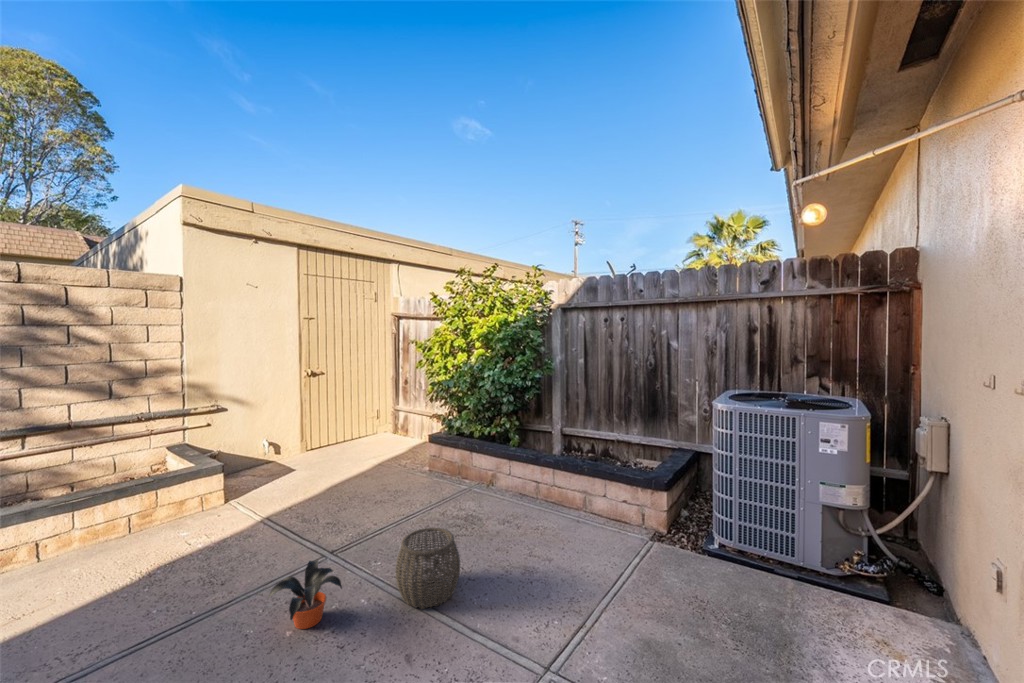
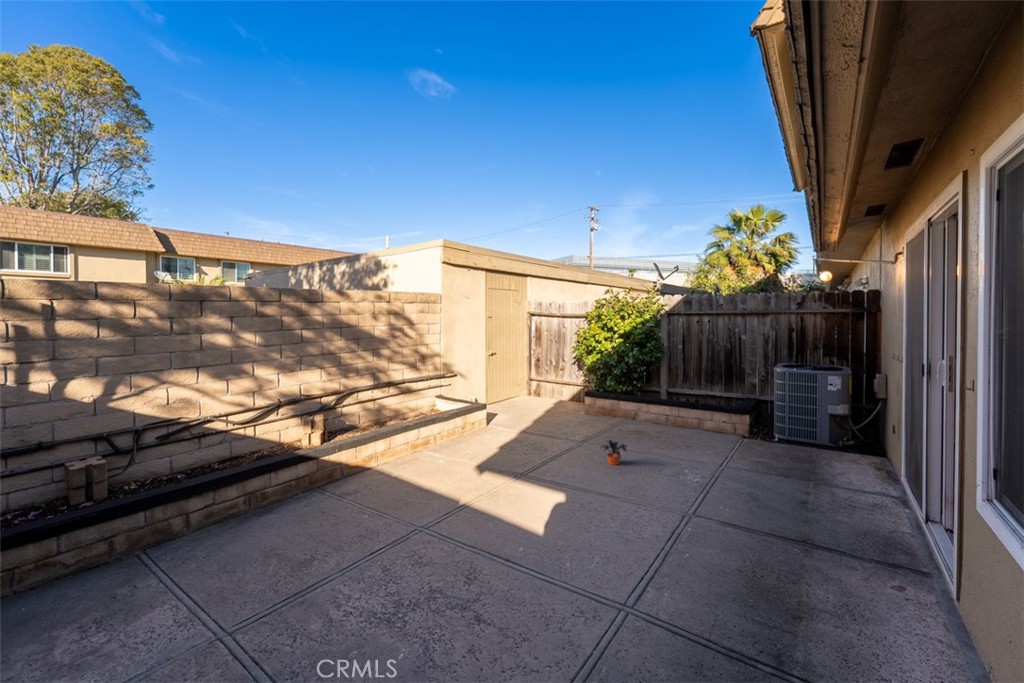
woven basket: present [395,528,460,608] -> none [639,428,670,459]

